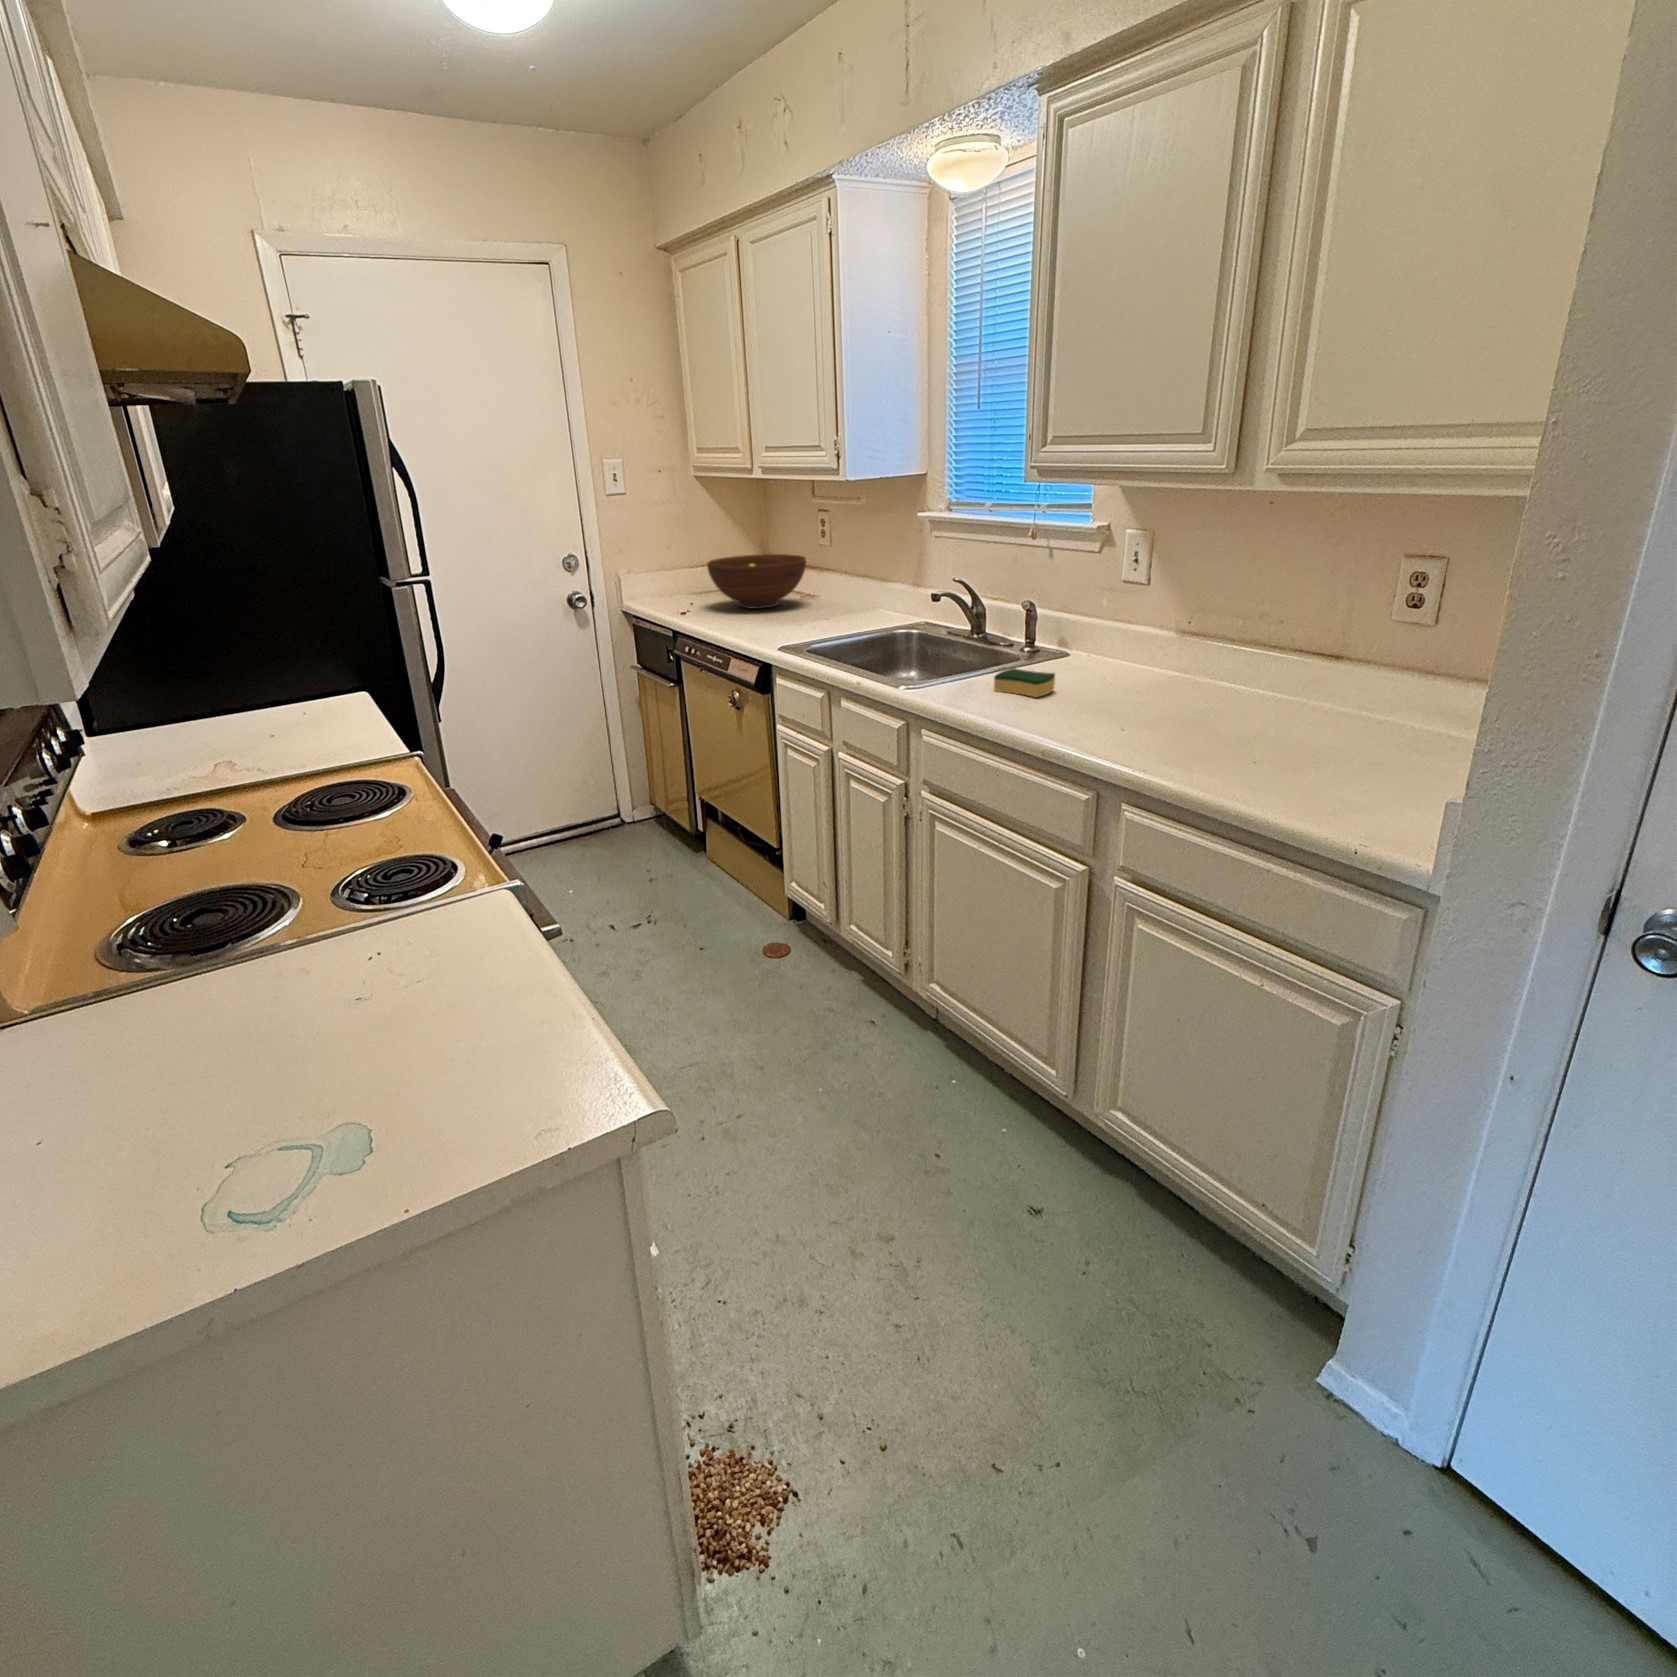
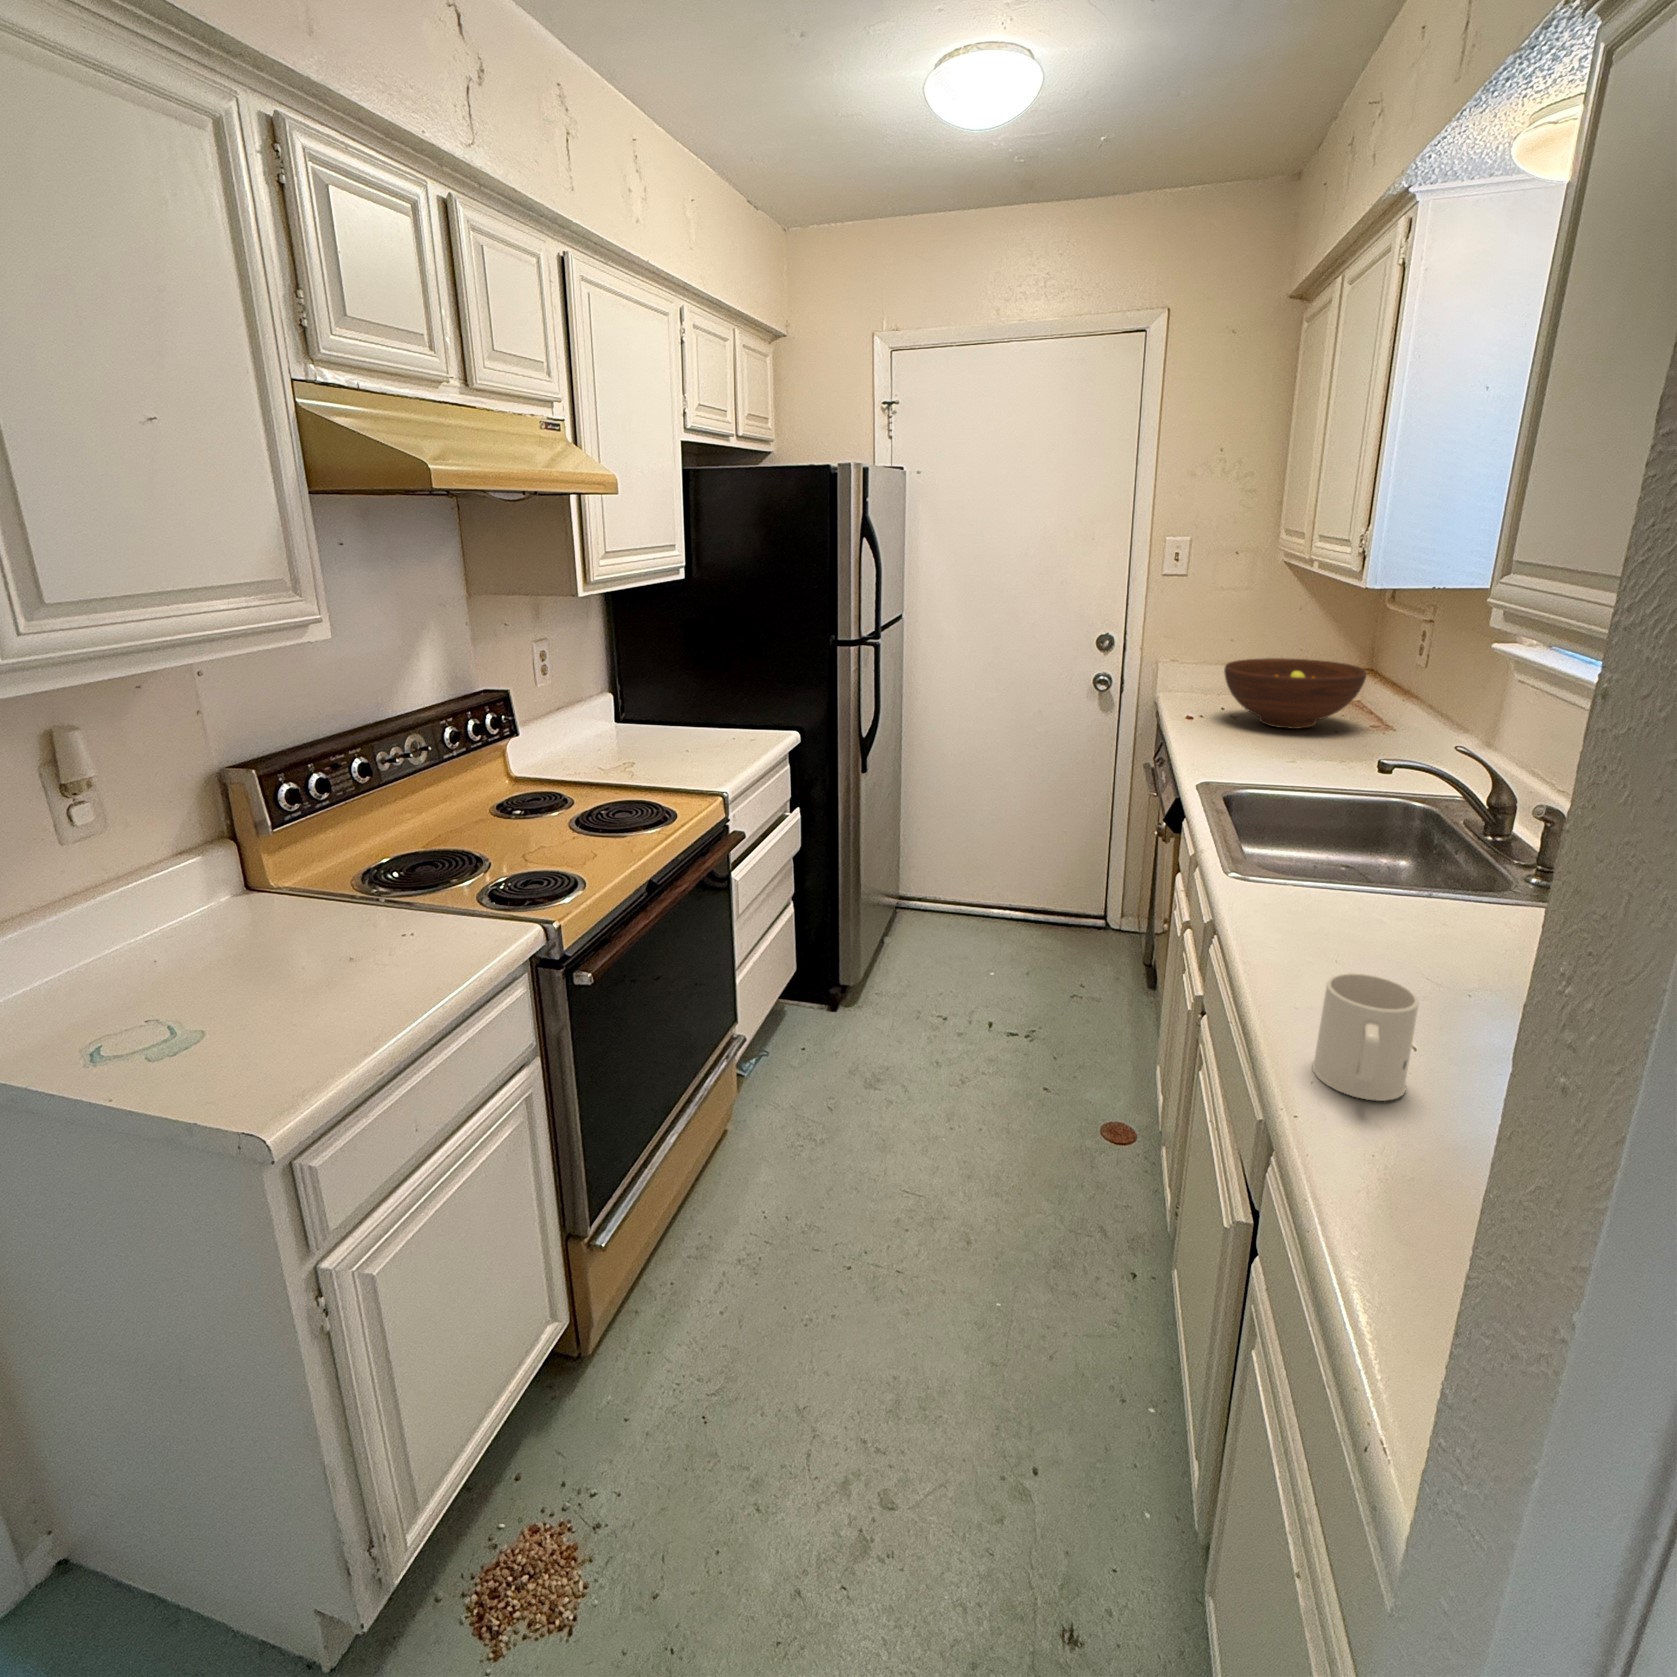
sponge: present [994,668,1055,697] -> none [1341,894,1451,950]
mug: none [1104,687,1165,756] -> present [1312,973,1419,1101]

